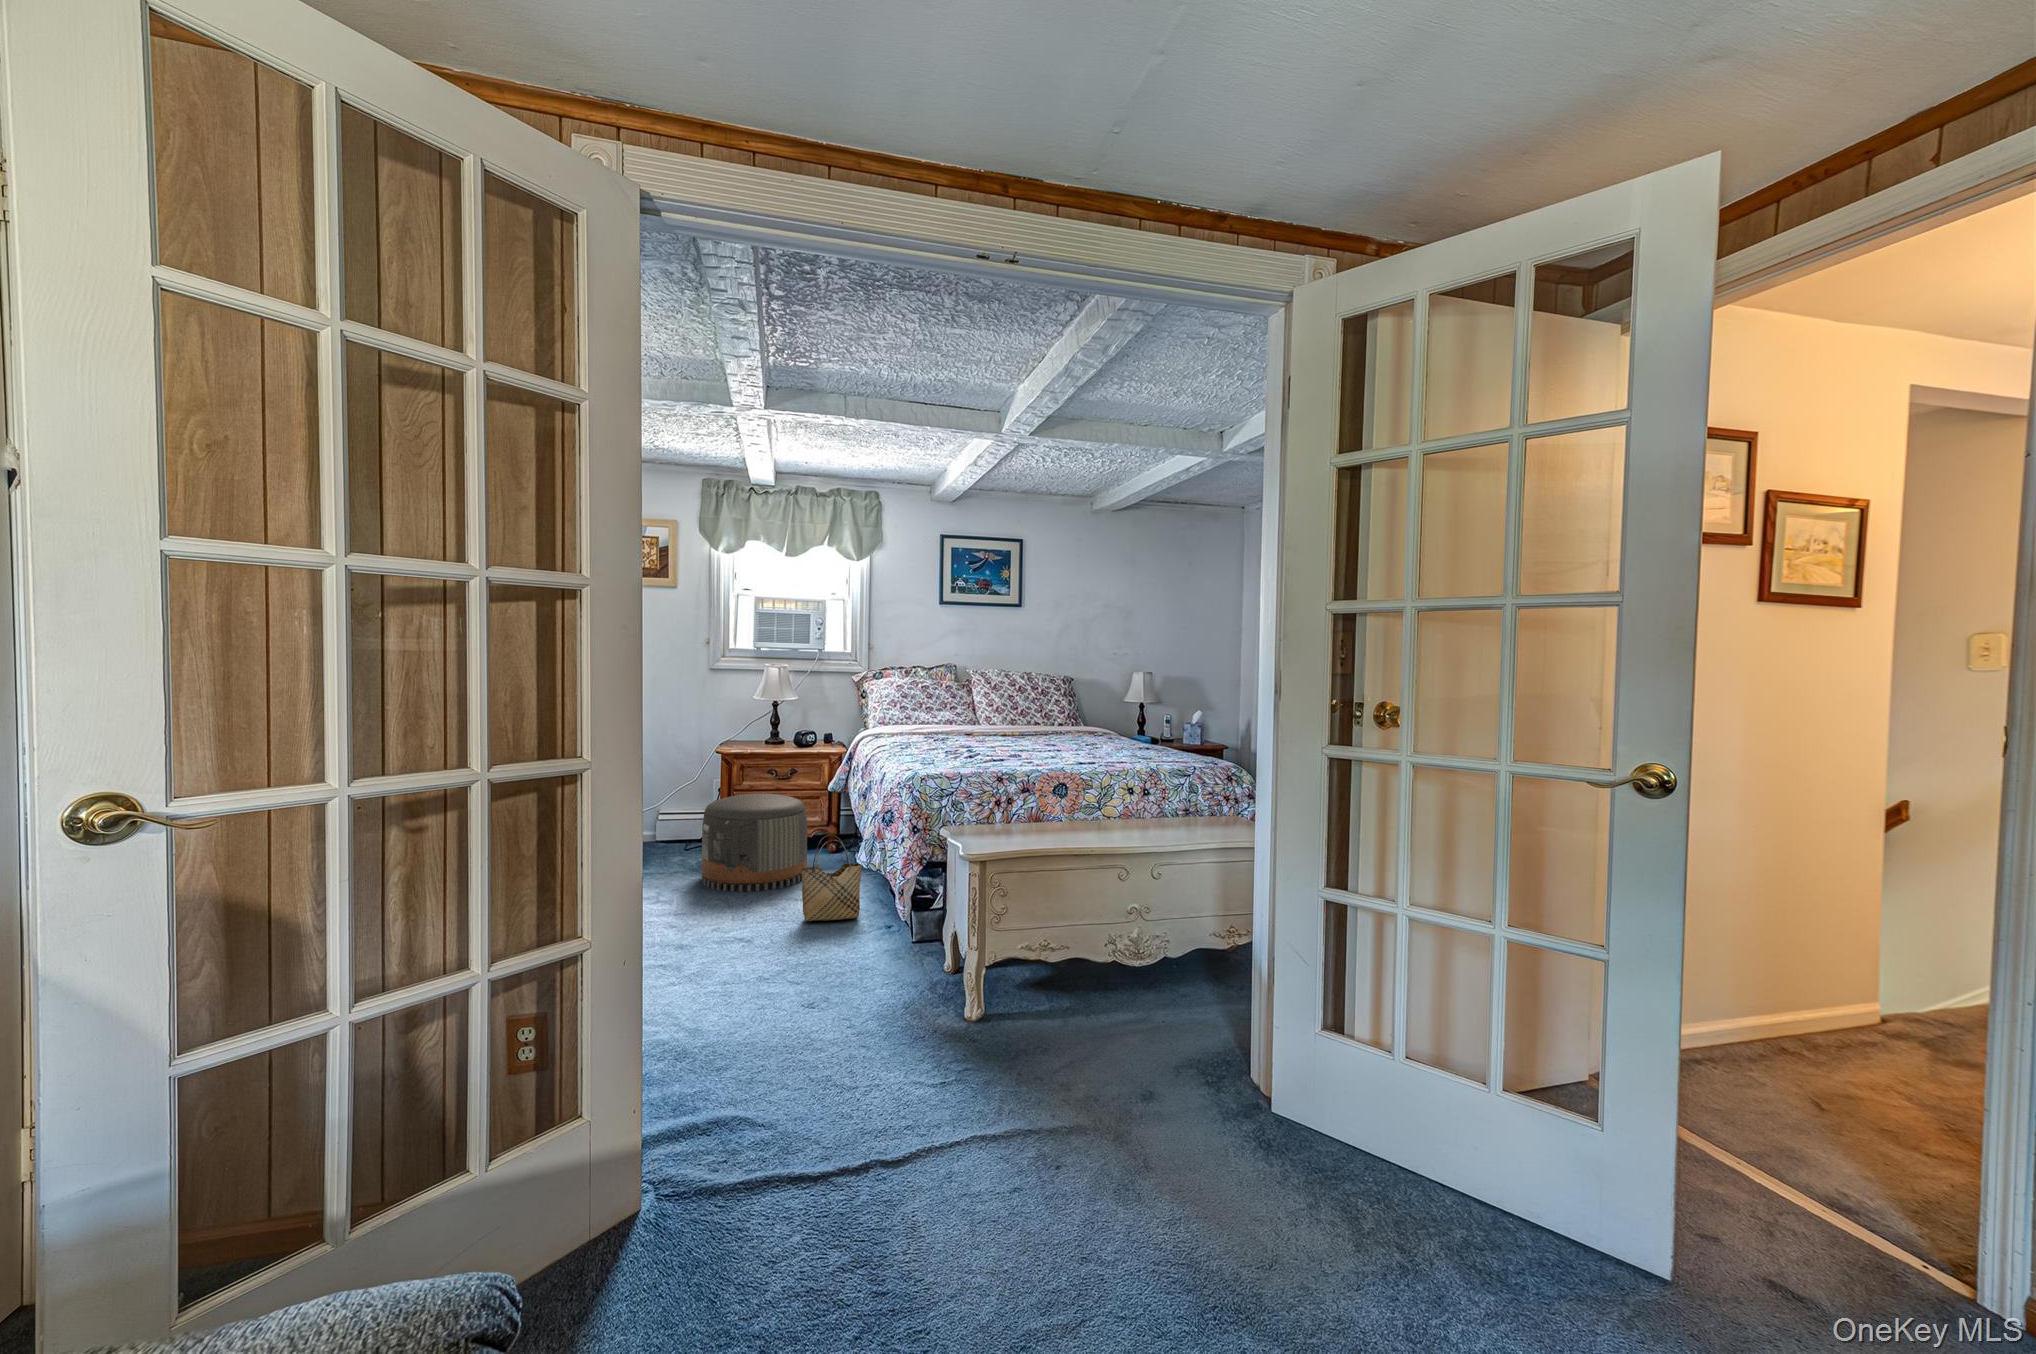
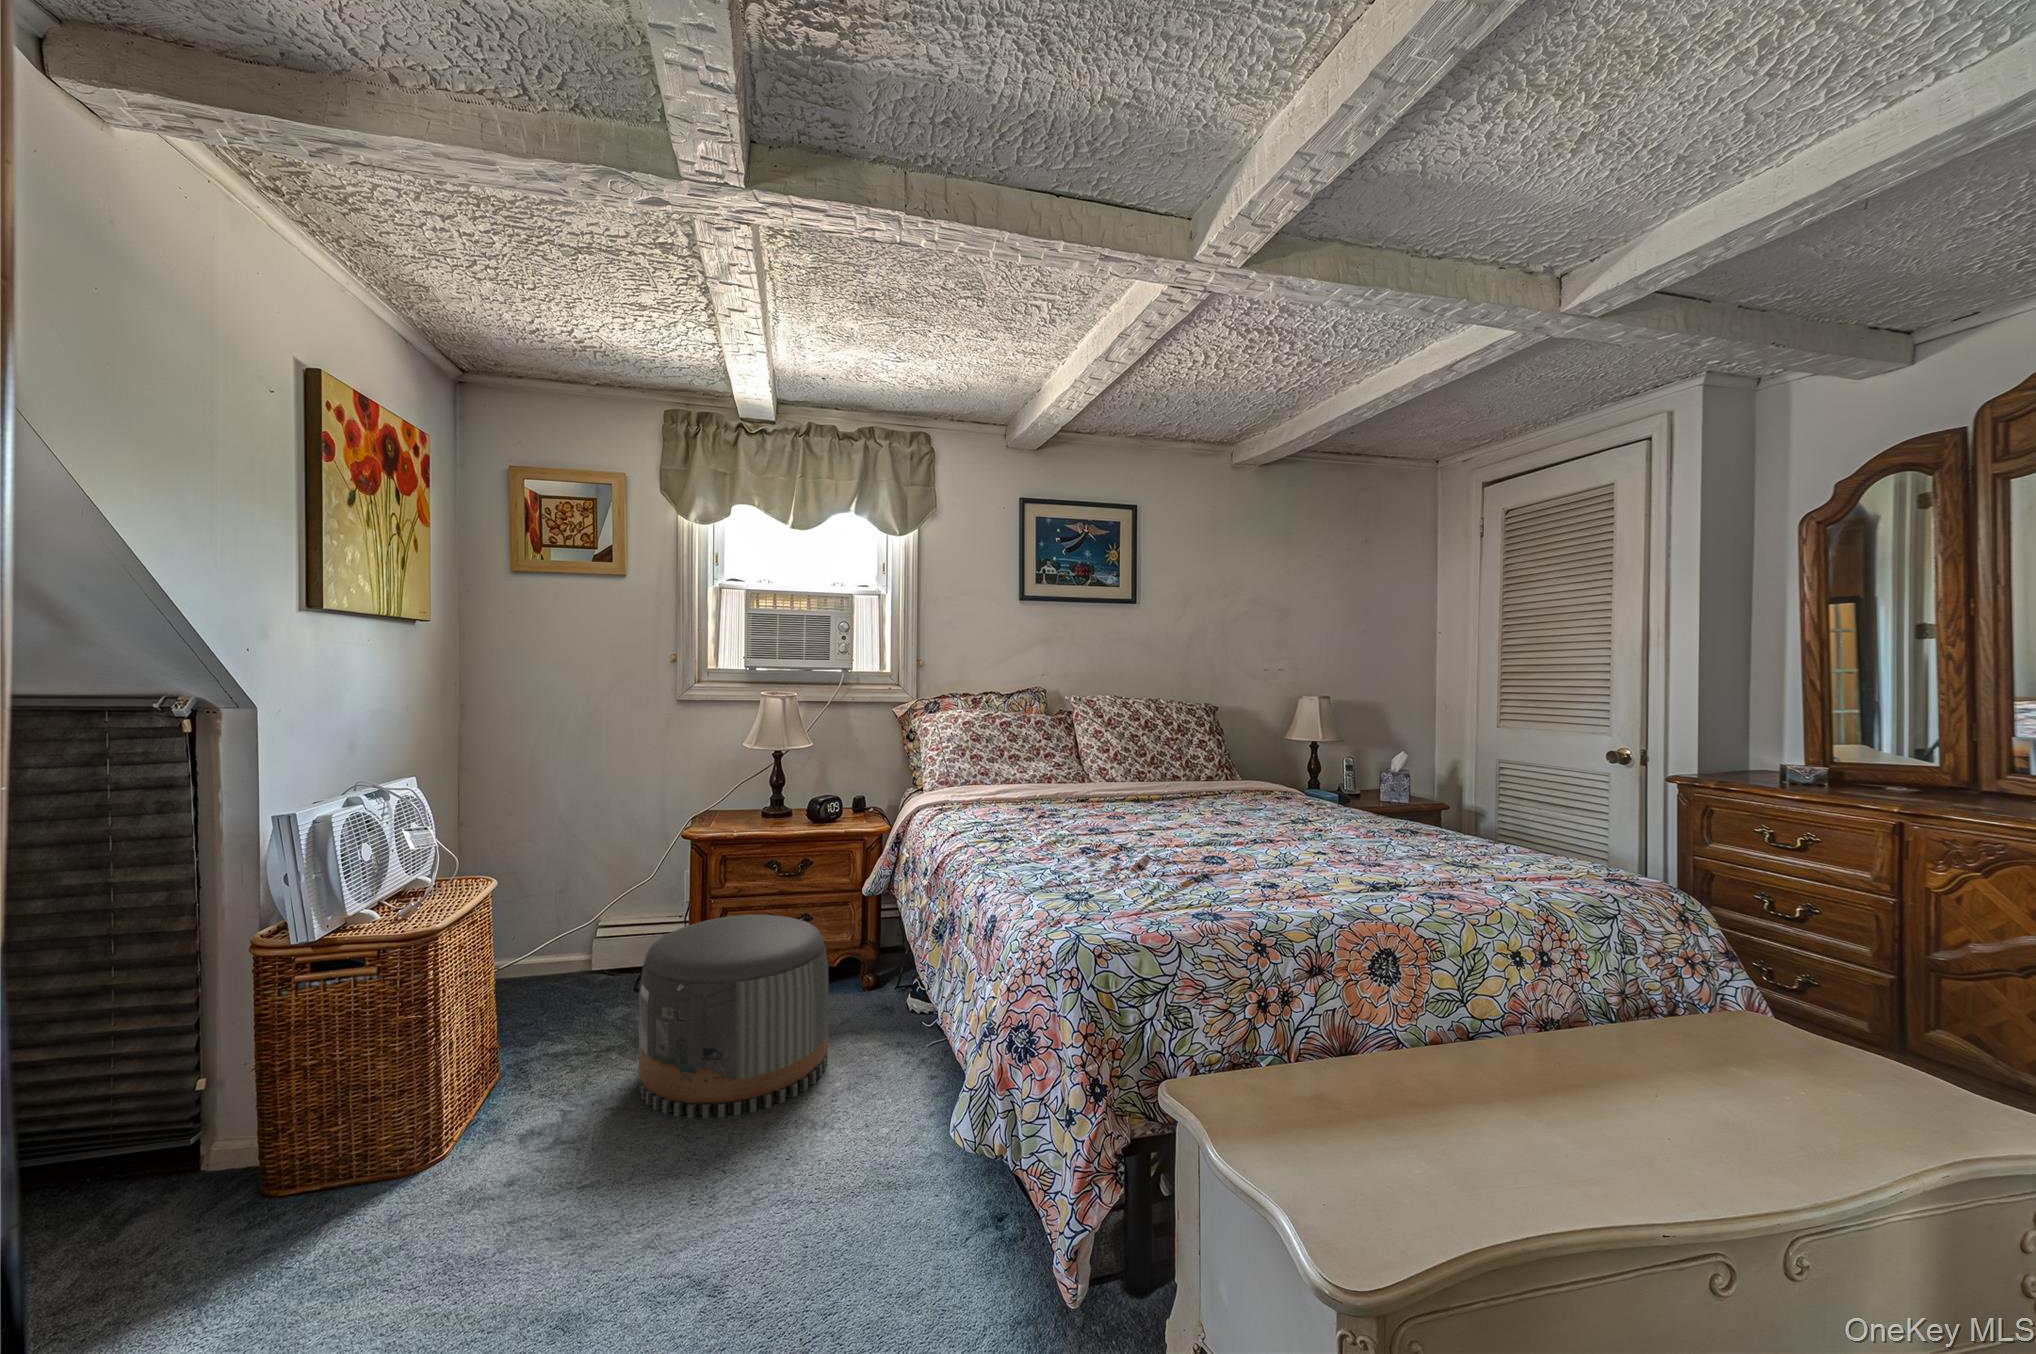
woven basket: present [800,834,862,921] -> none [815,1038,941,1243]

